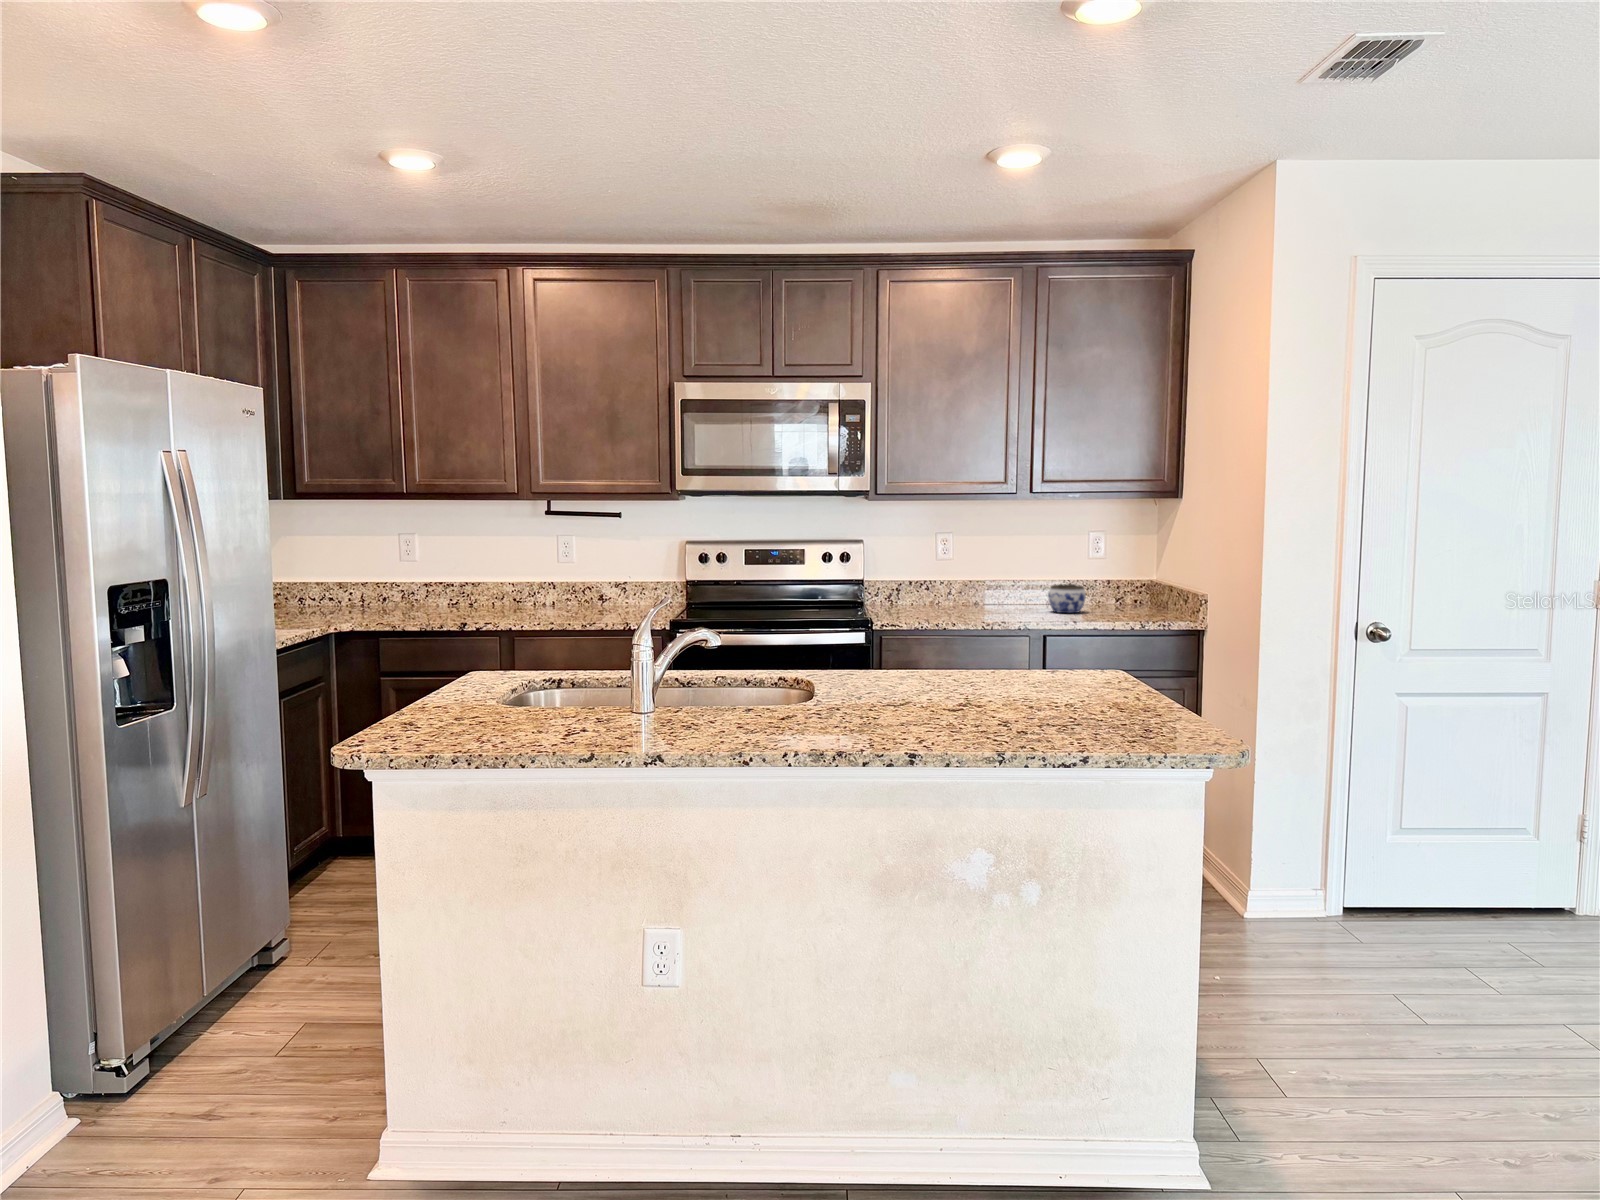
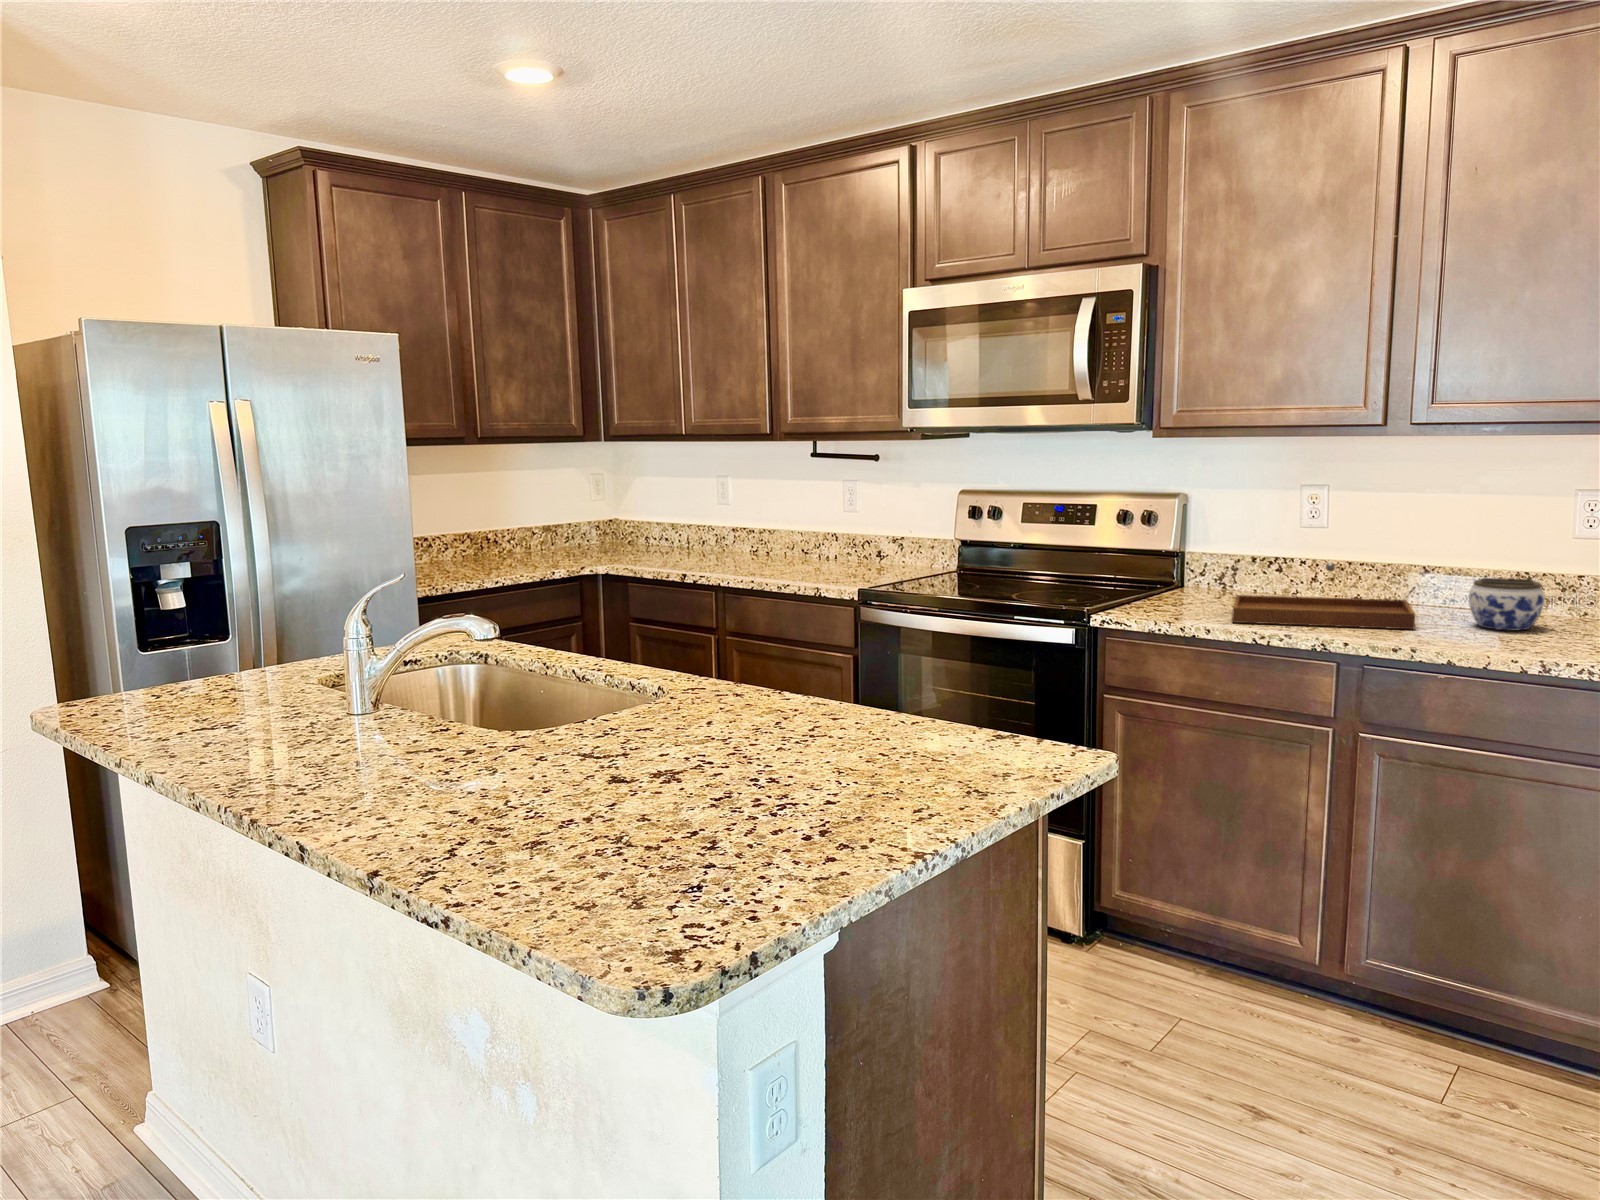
tray: none [922,580,1037,620] -> present [1232,563,1415,629]

